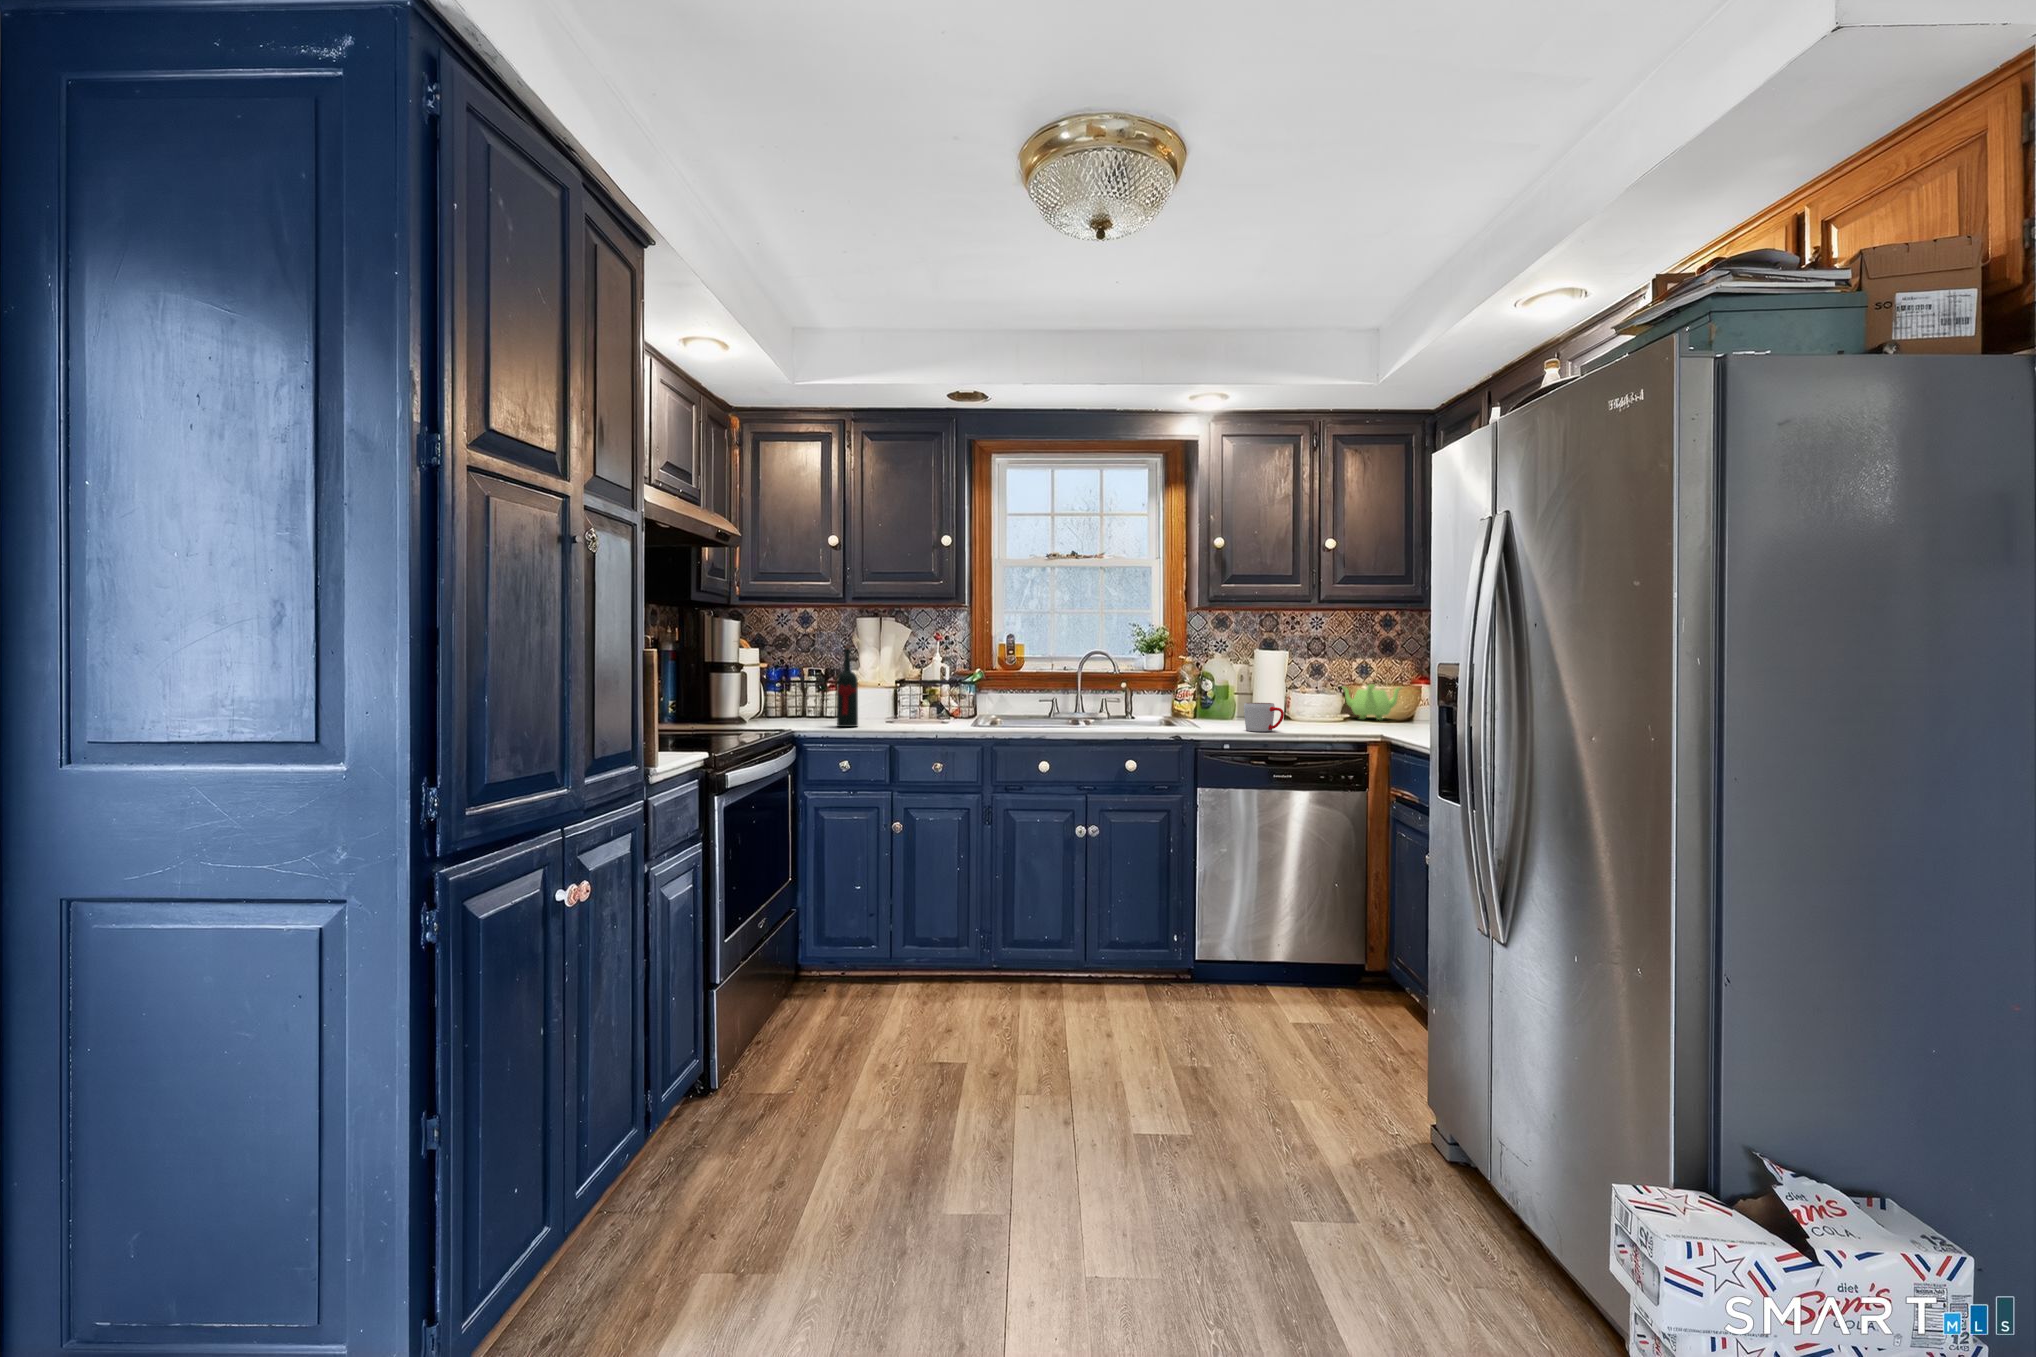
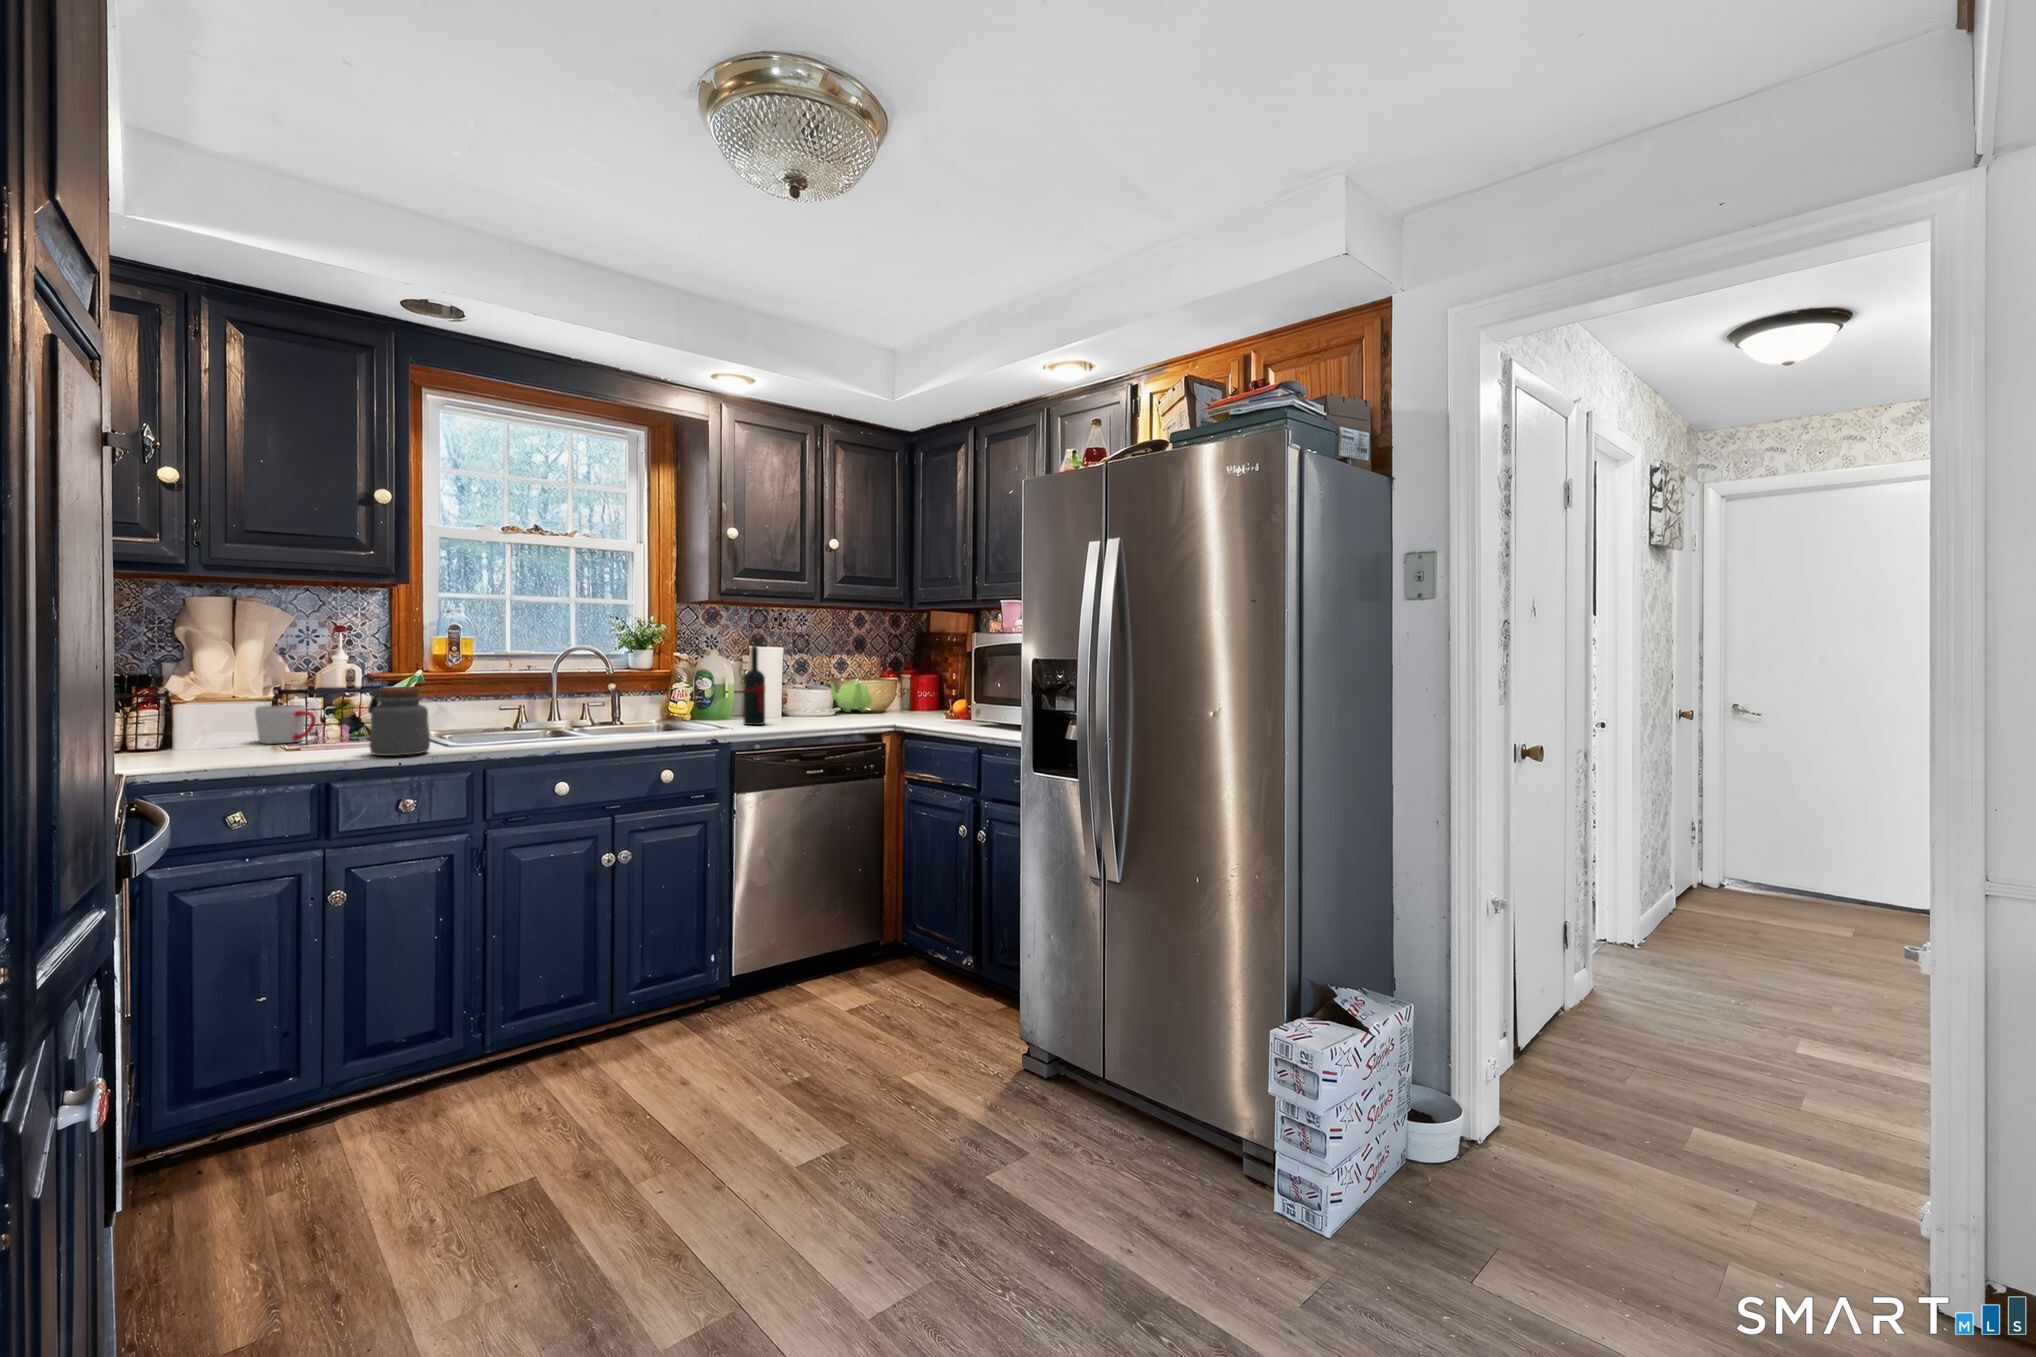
wine bottle: present [837,645,858,727] -> present [744,645,765,725]
jar: none [921,679,957,729] -> present [368,687,430,756]
mug: present [1244,703,1284,731] -> present [255,705,316,744]

